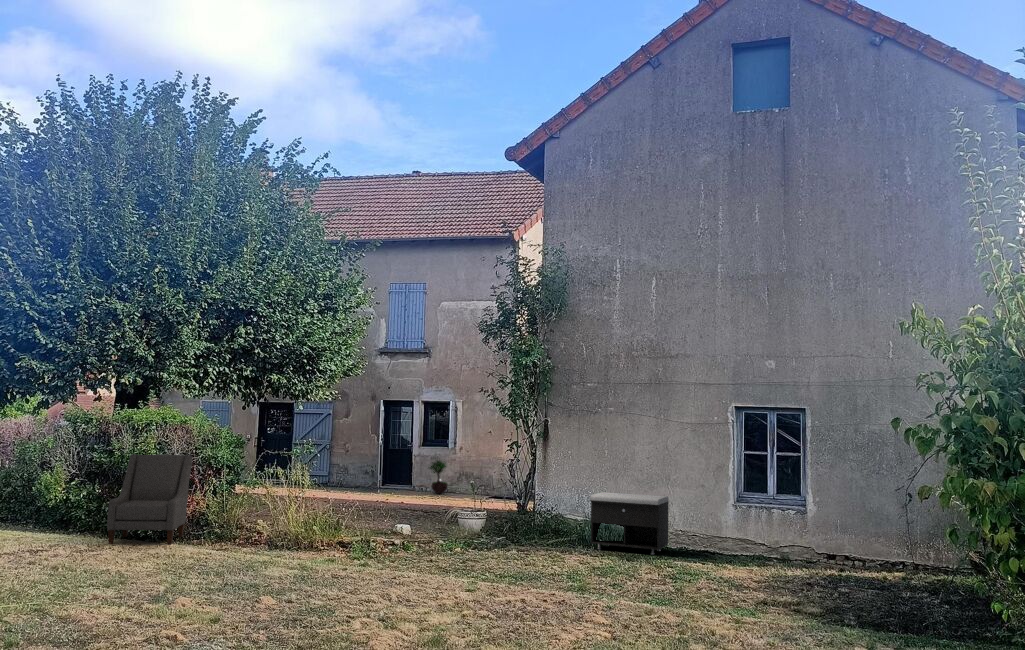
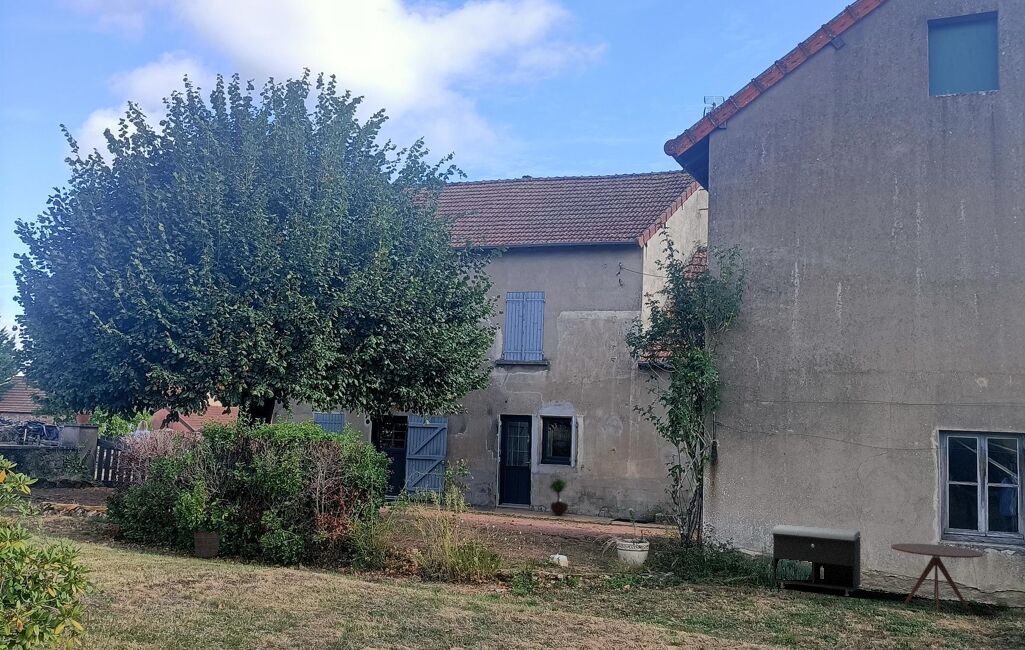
chair: present [107,454,192,544] -> none [256,475,336,574]
bucket: none [56,506,86,532] -> present [194,529,223,557]
round table: none [689,507,764,566] -> present [891,543,983,612]

